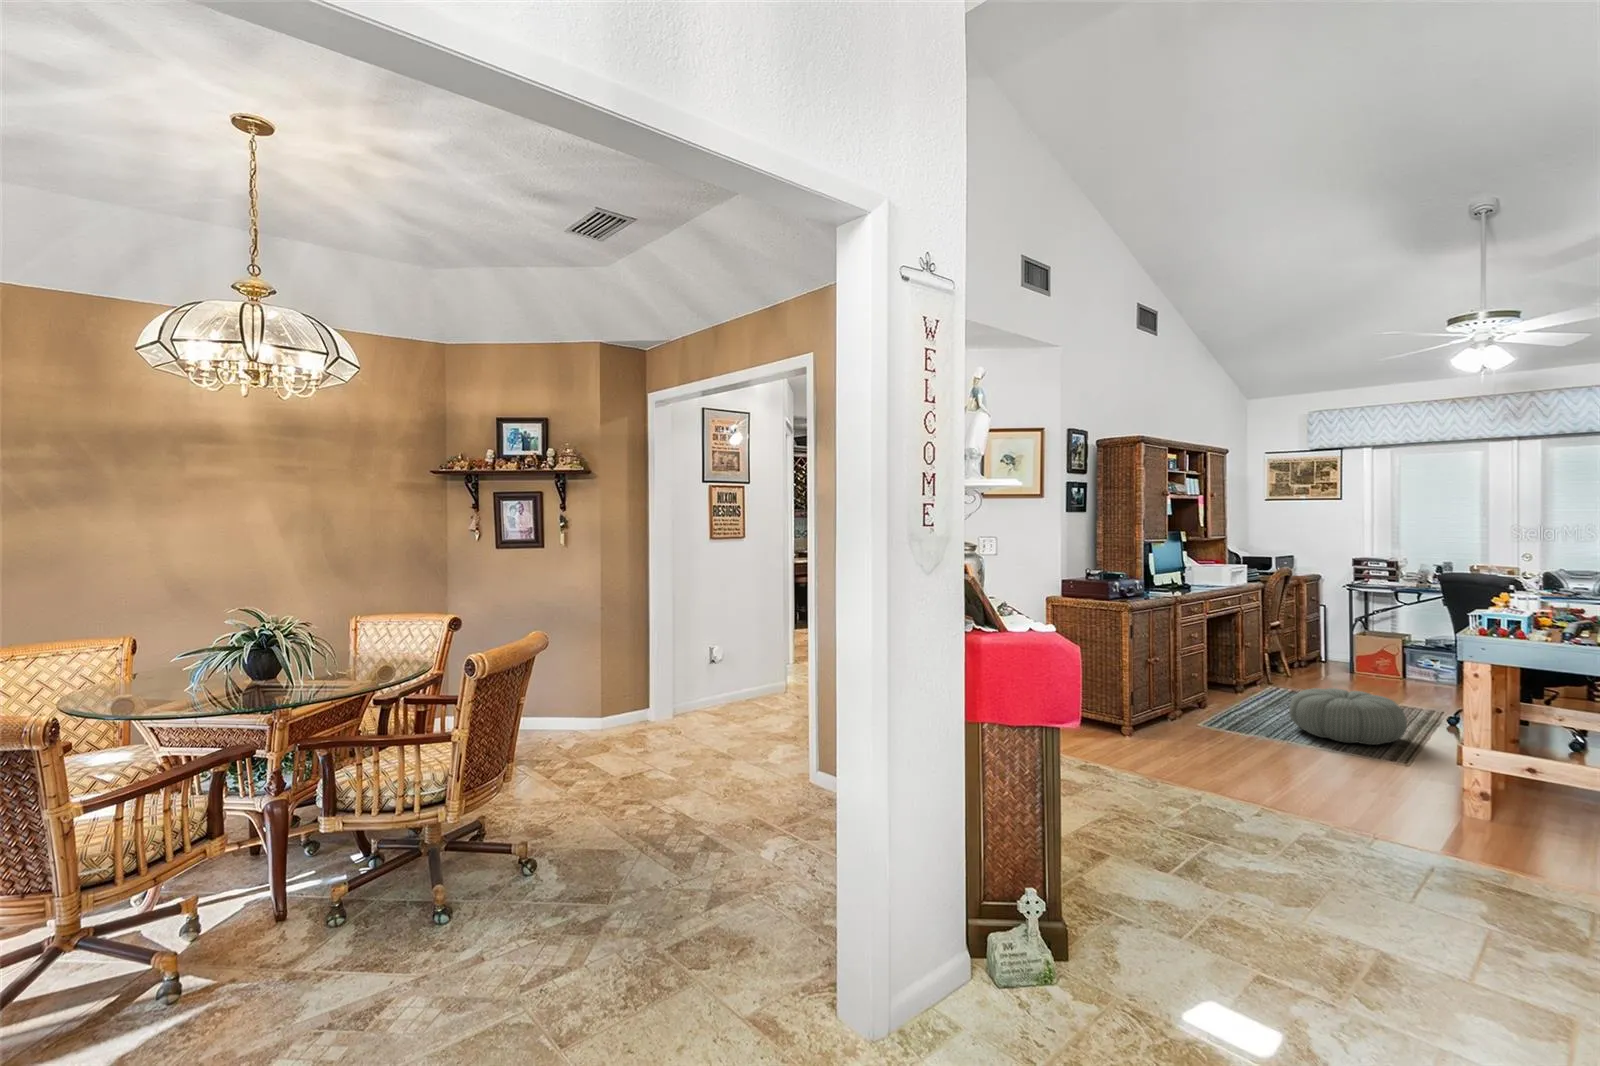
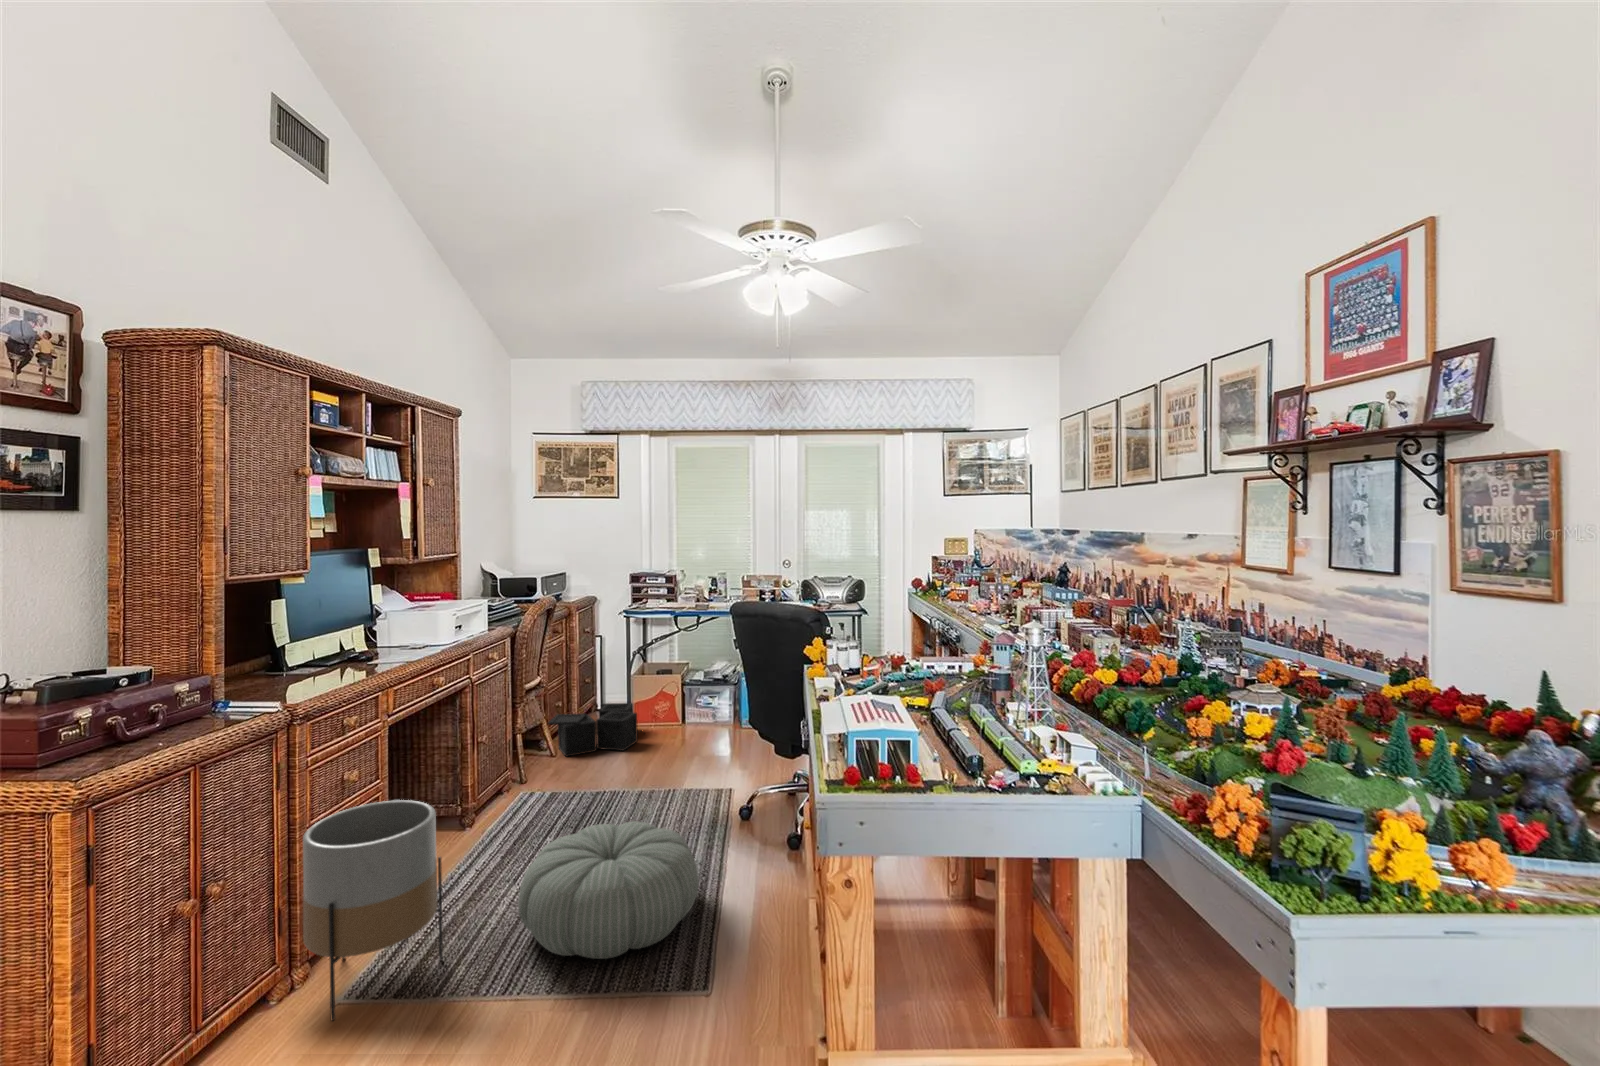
planter: none [1189,648,1250,728] -> present [303,800,443,1021]
storage bin: none [1284,651,1366,683] -> present [548,703,641,757]

